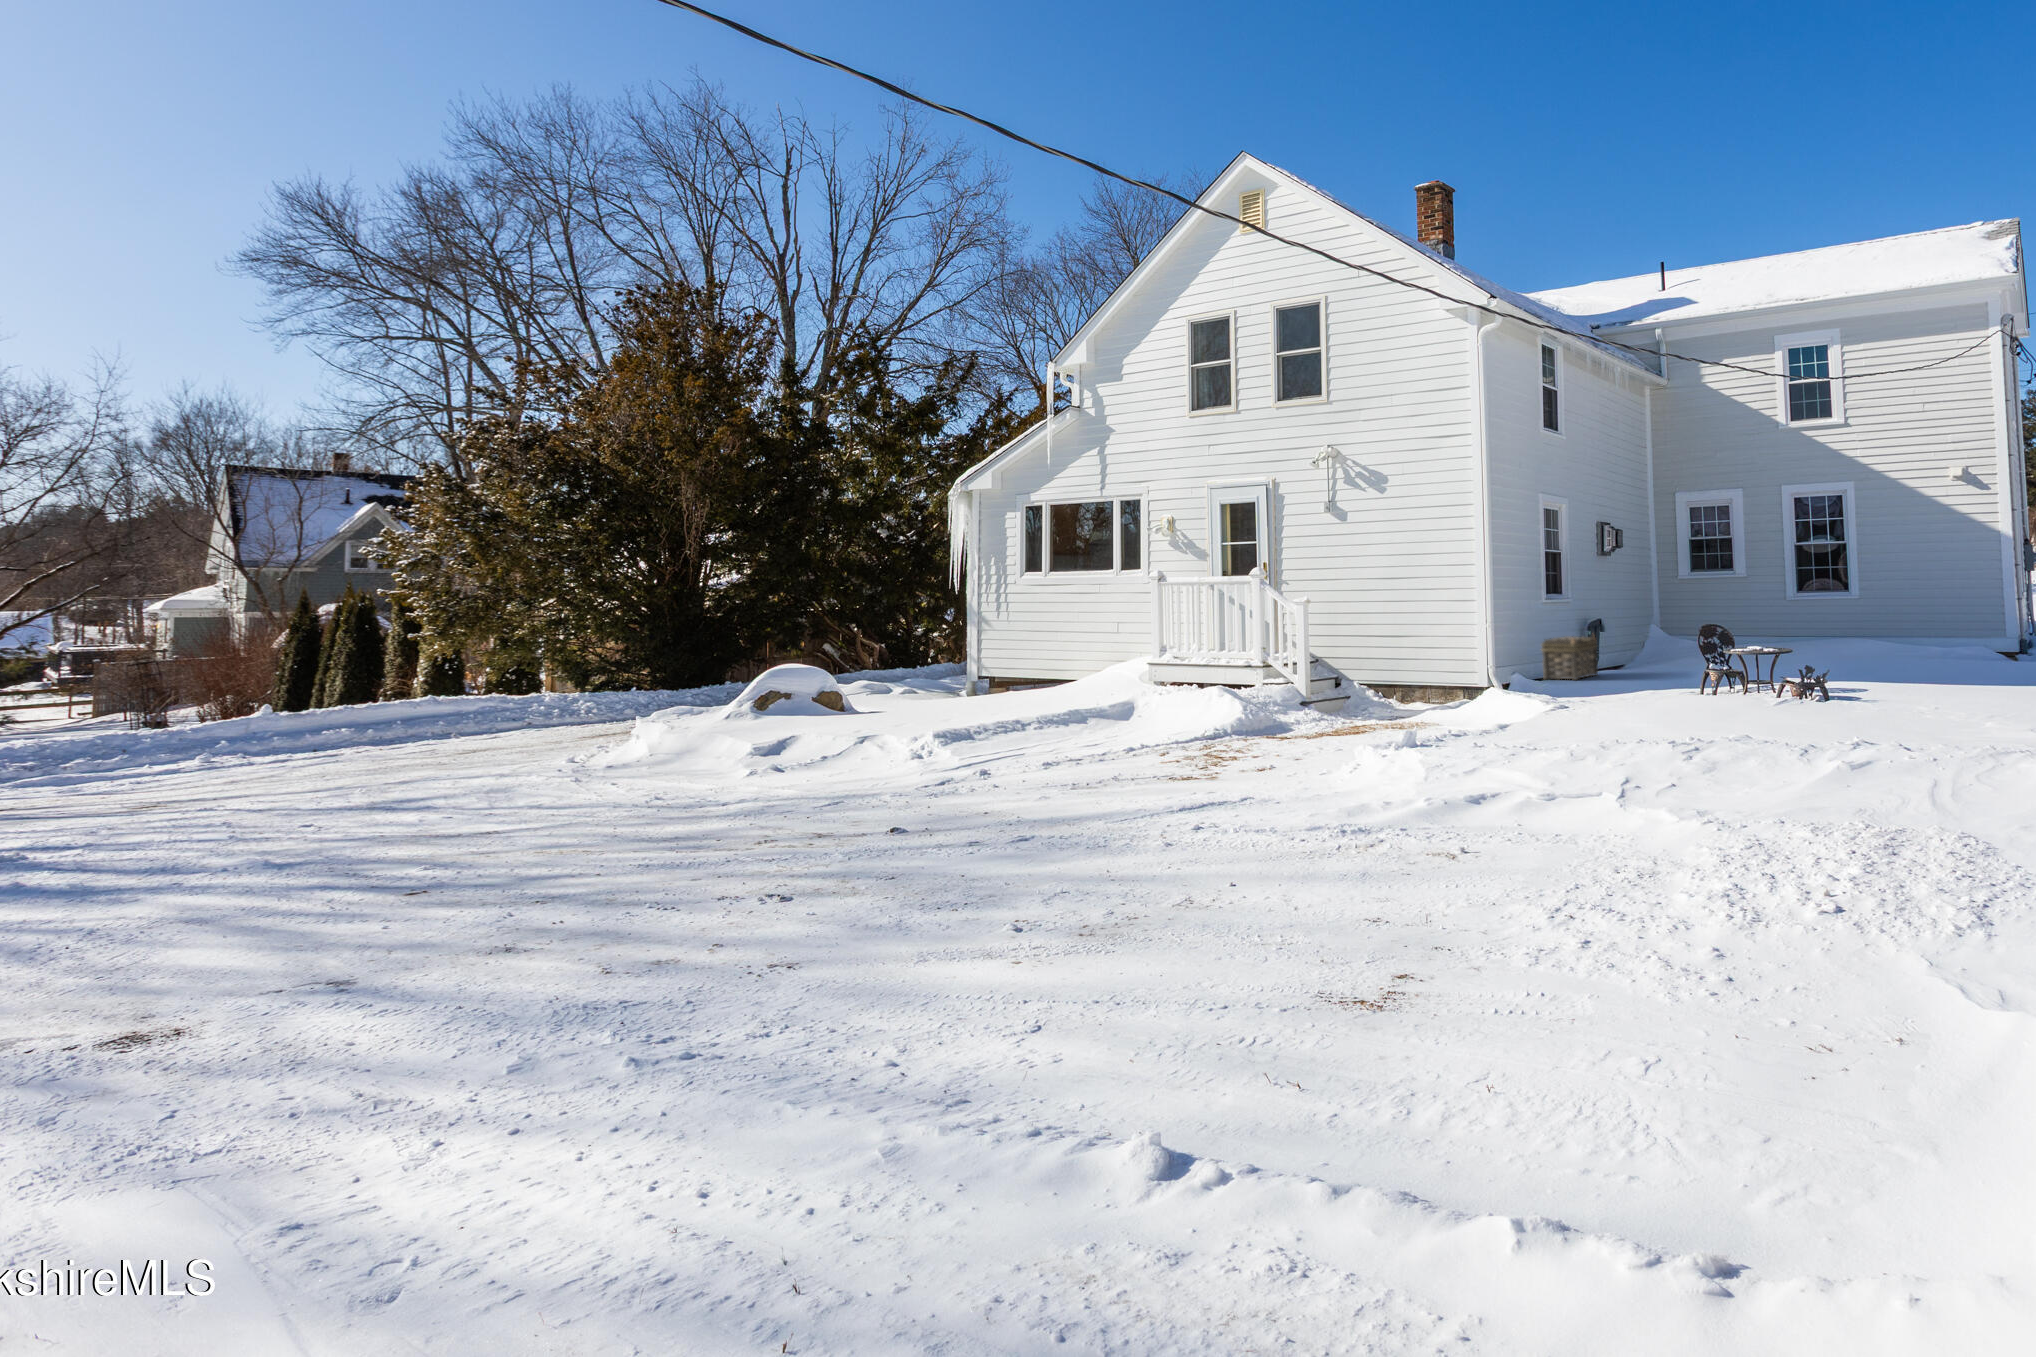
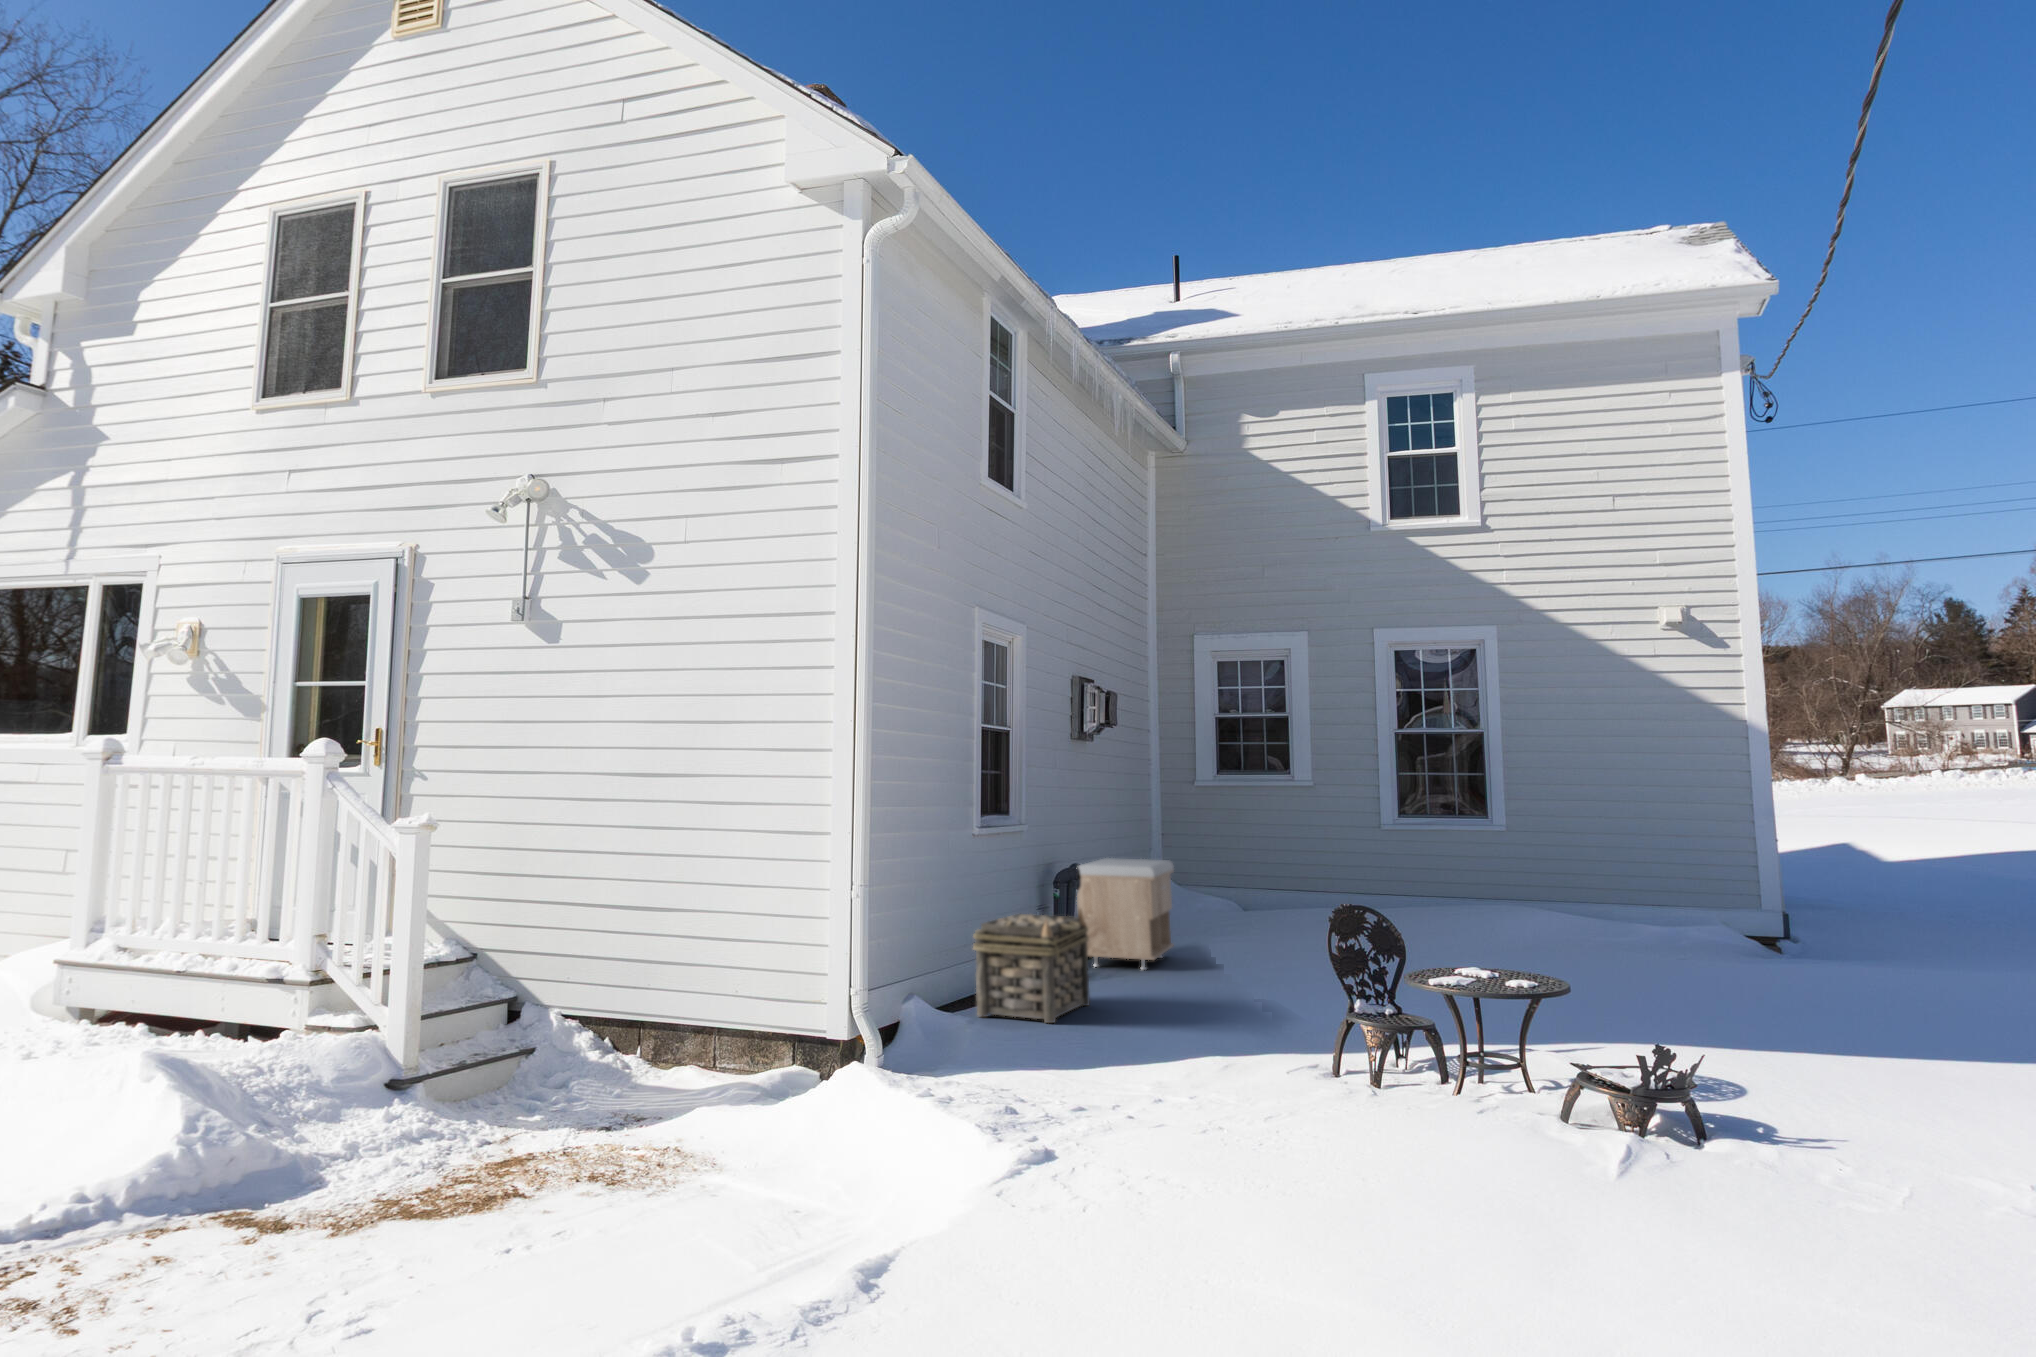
storage bench: none [1602,613,1658,665] -> present [1077,858,1174,970]

